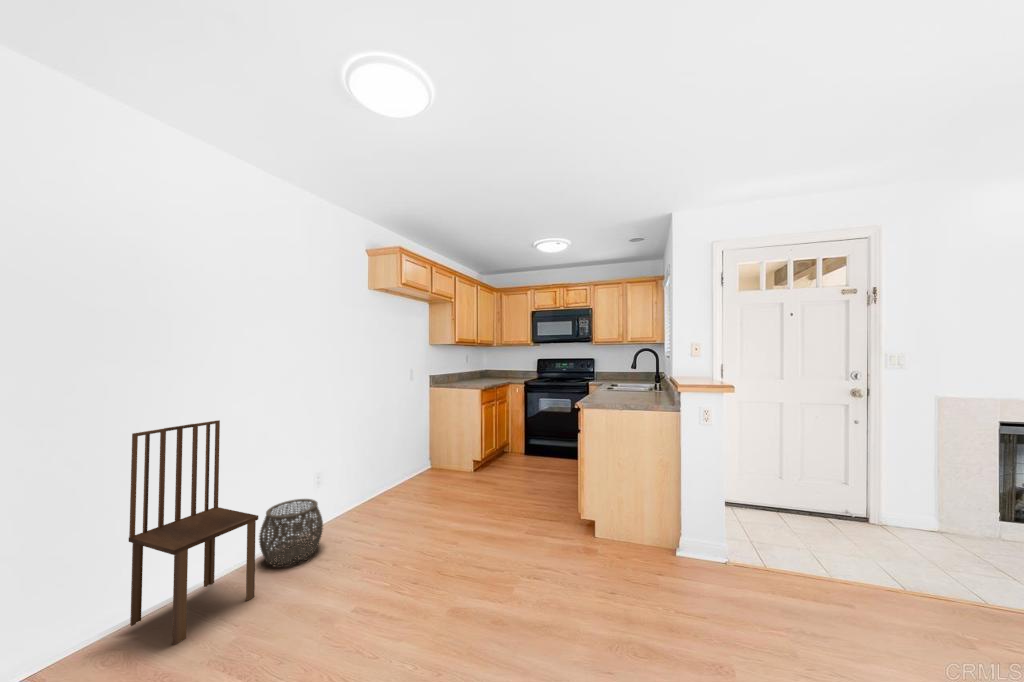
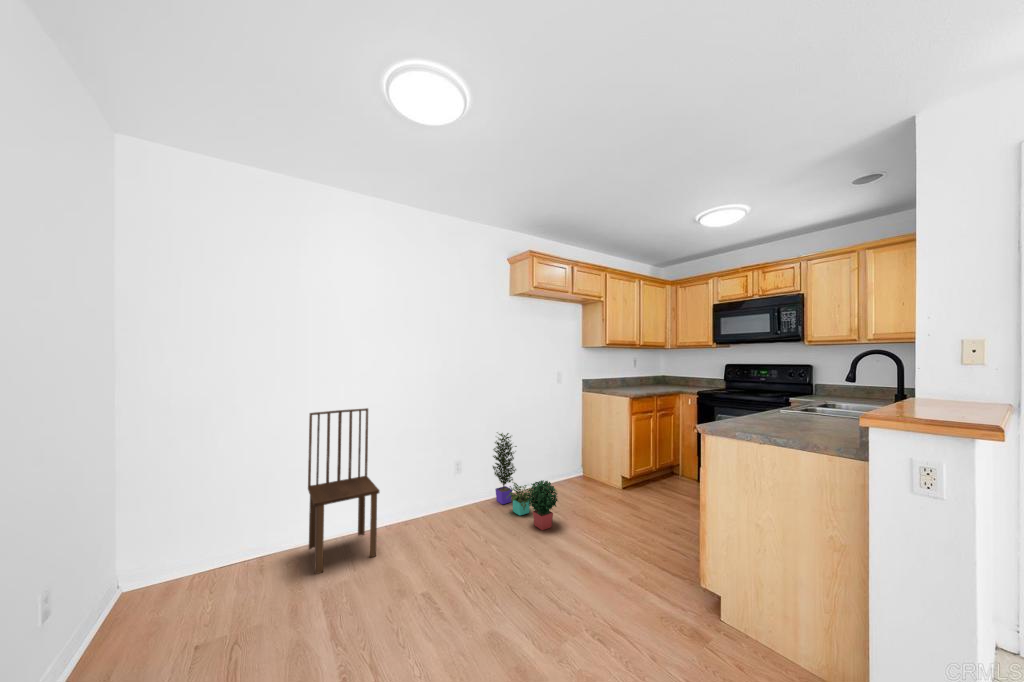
potted plant: none [356,433,442,520] -> present [493,432,558,530]
woven basket: present [259,499,323,566] -> none [396,481,445,537]

